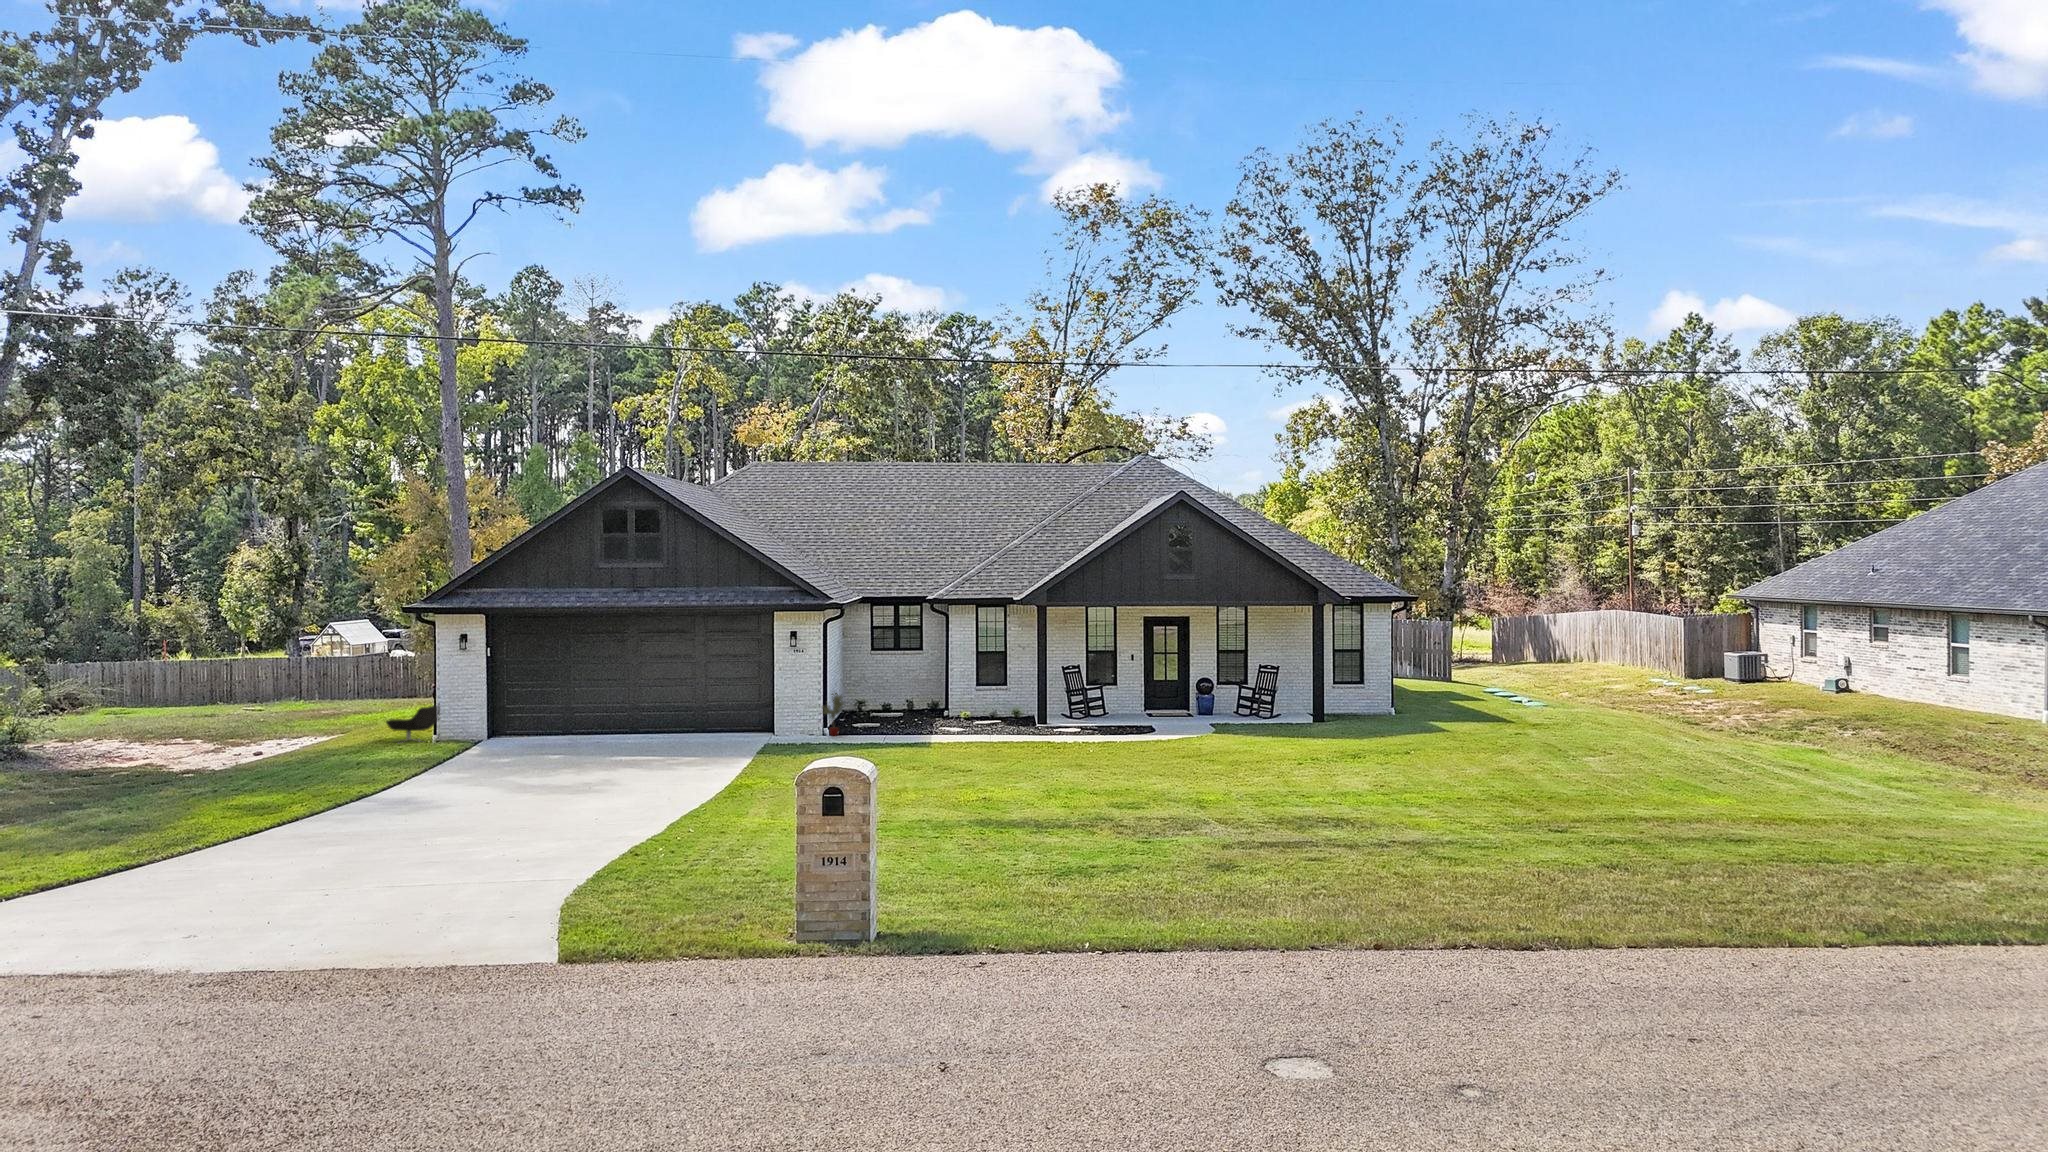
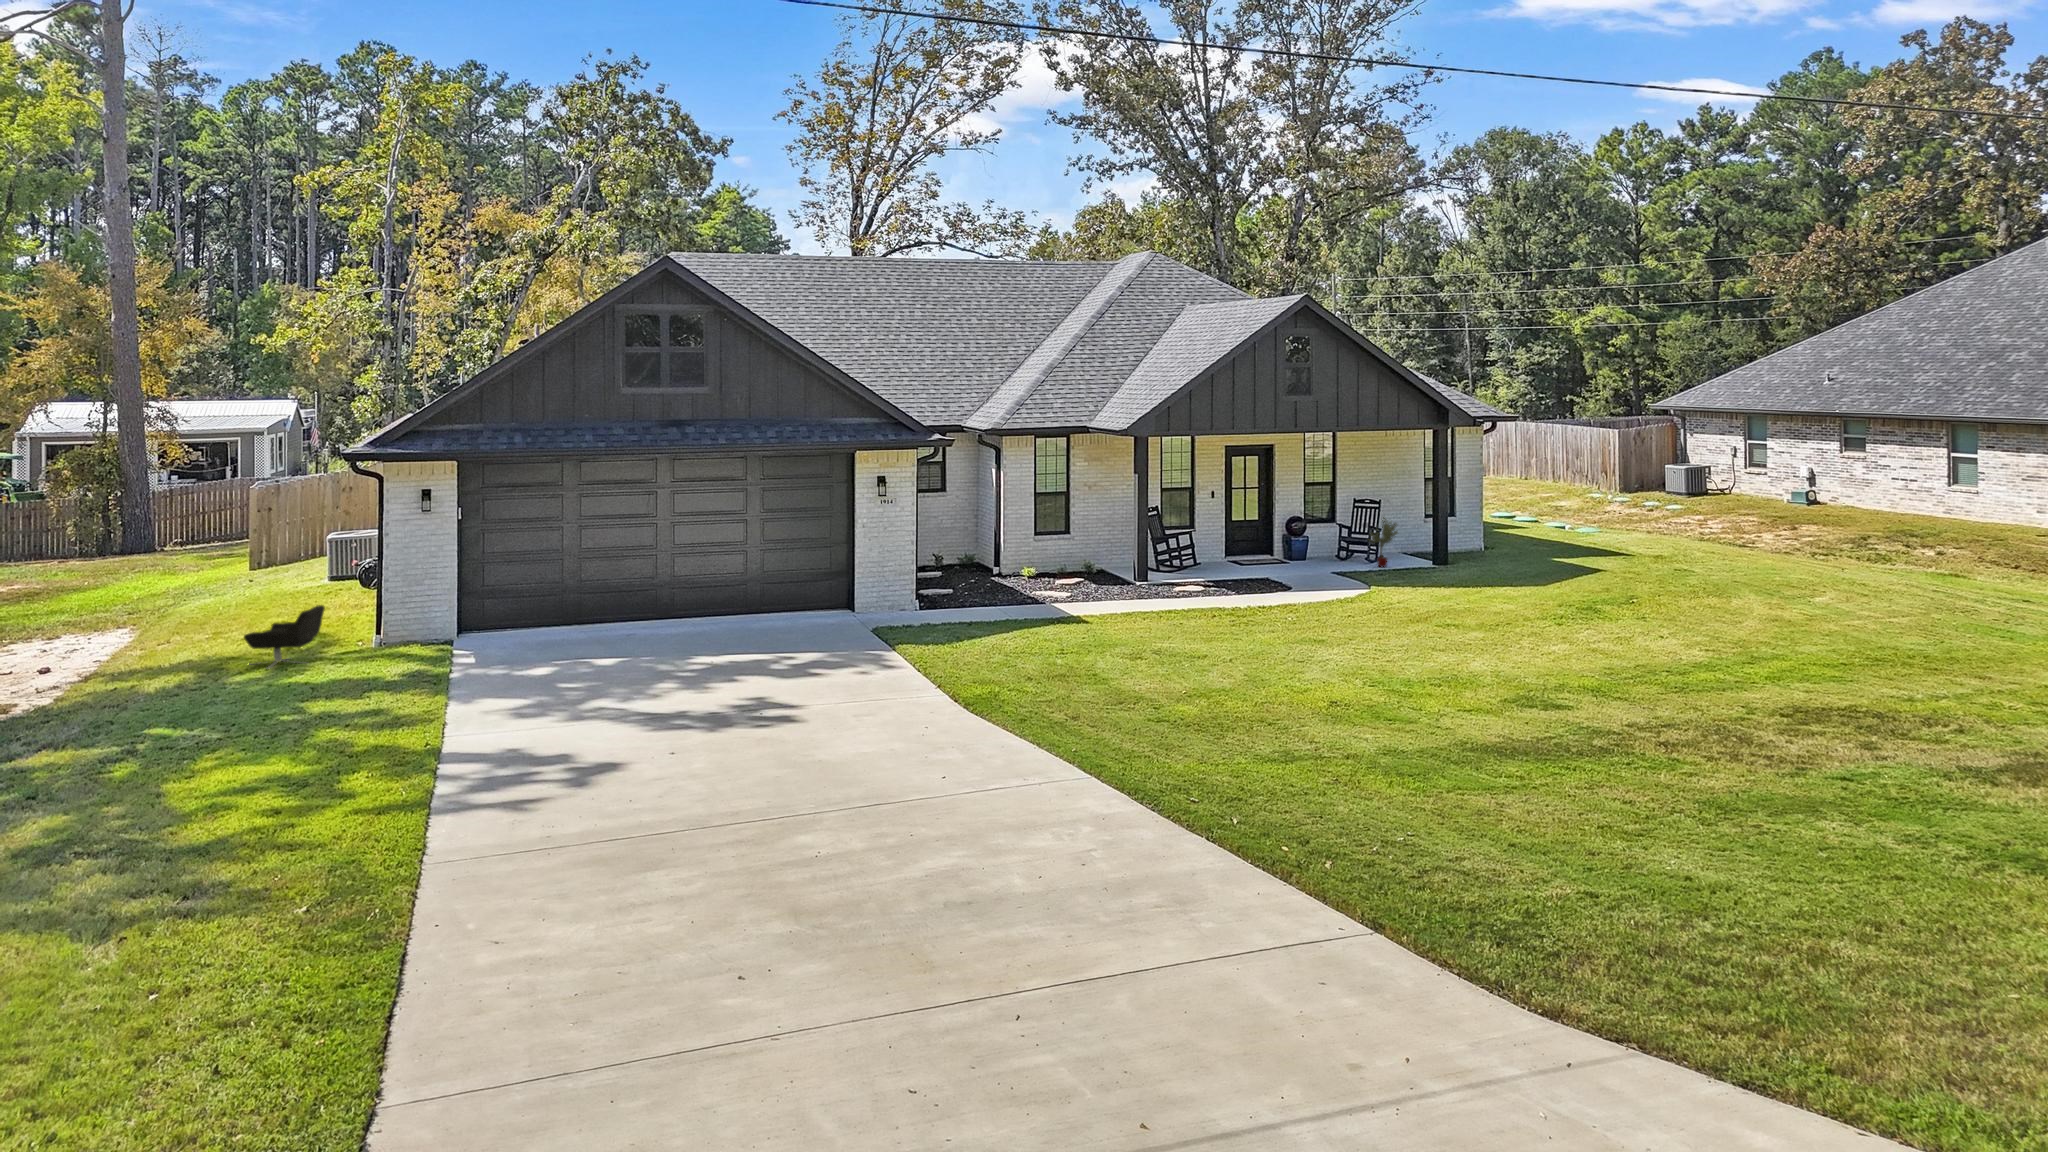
potted tree: present [821,693,844,736] -> present [1368,517,1398,567]

